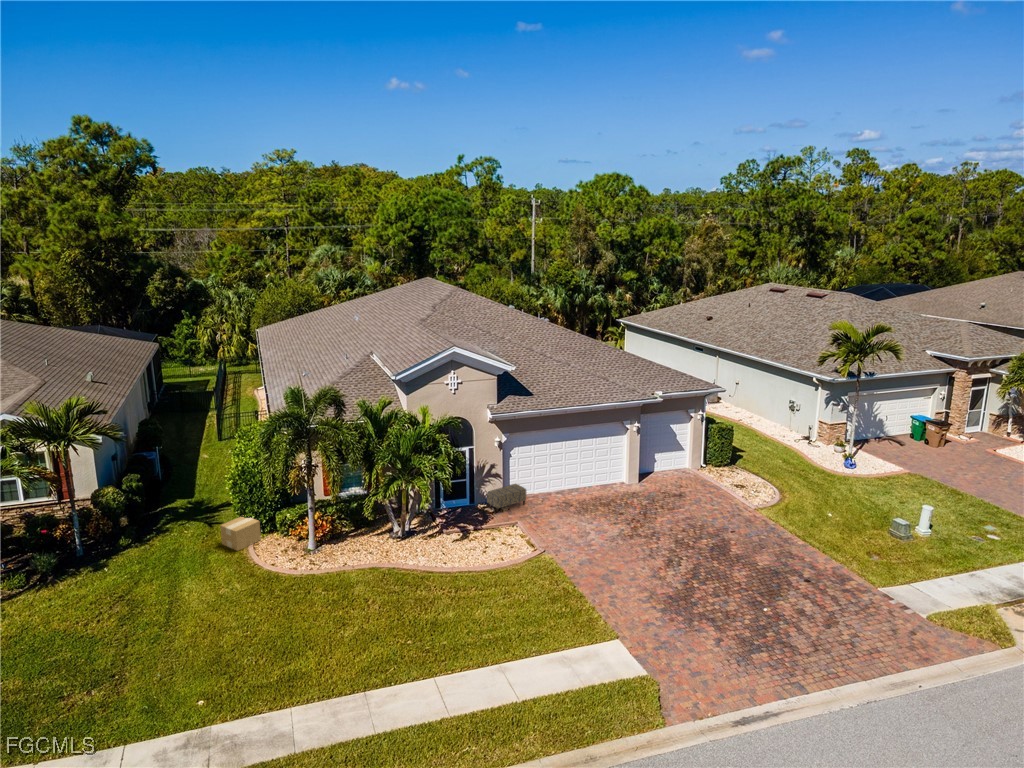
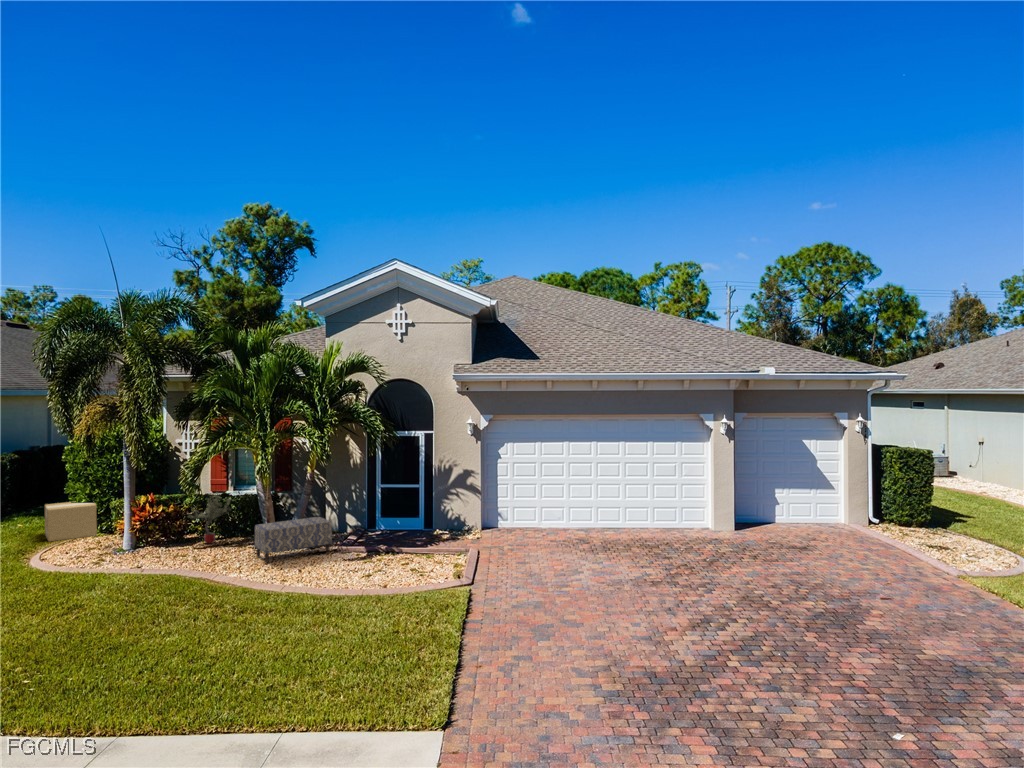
bench: present [487,484,526,513] -> present [255,517,332,563]
potted tree: none [336,505,363,538] -> present [188,493,231,544]

